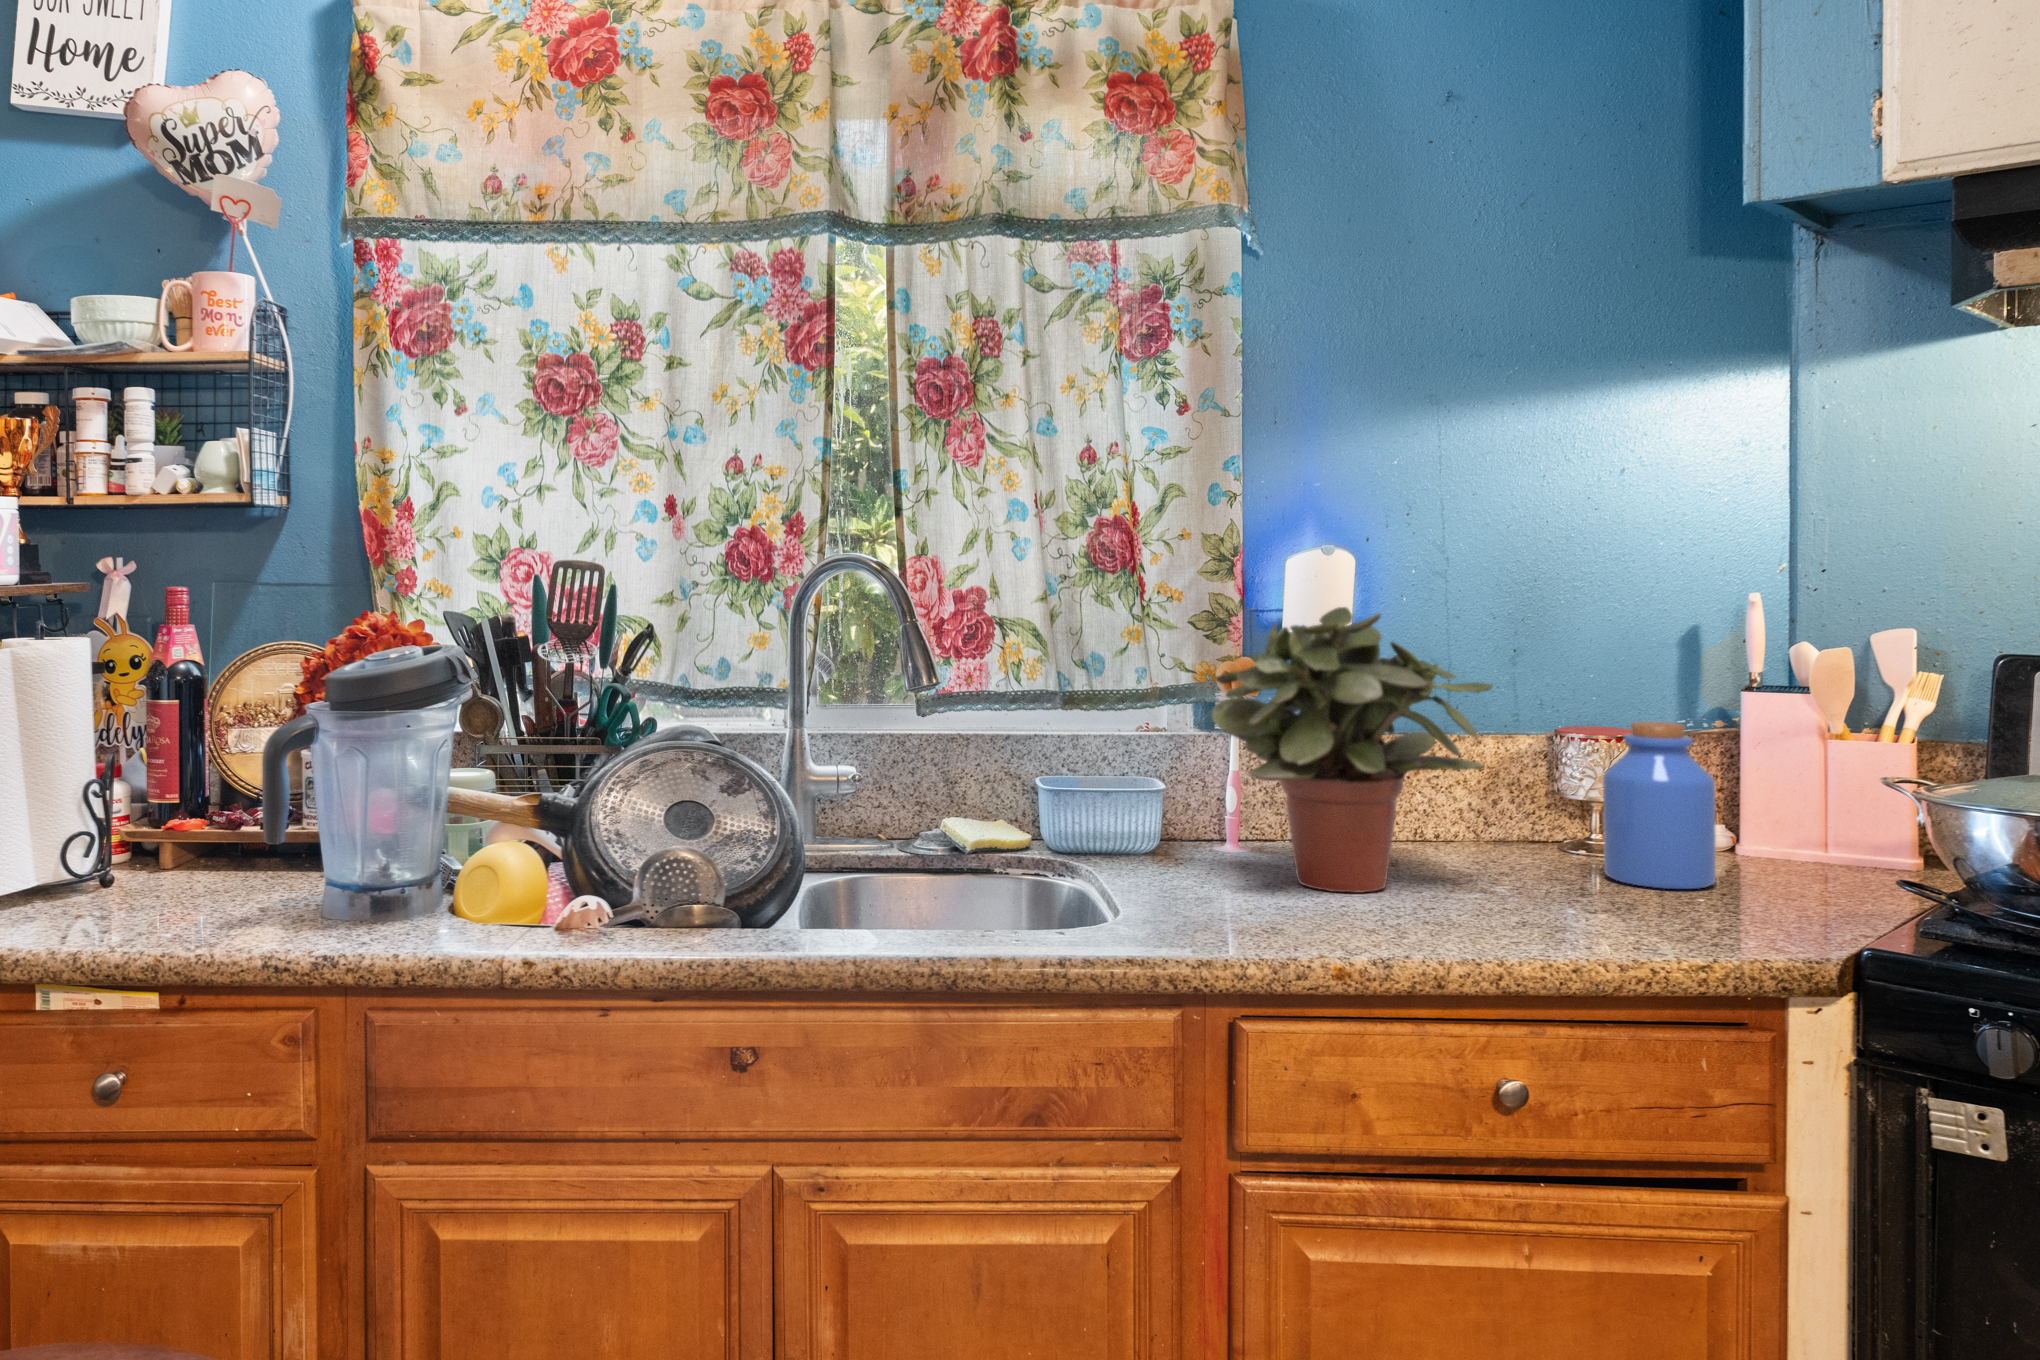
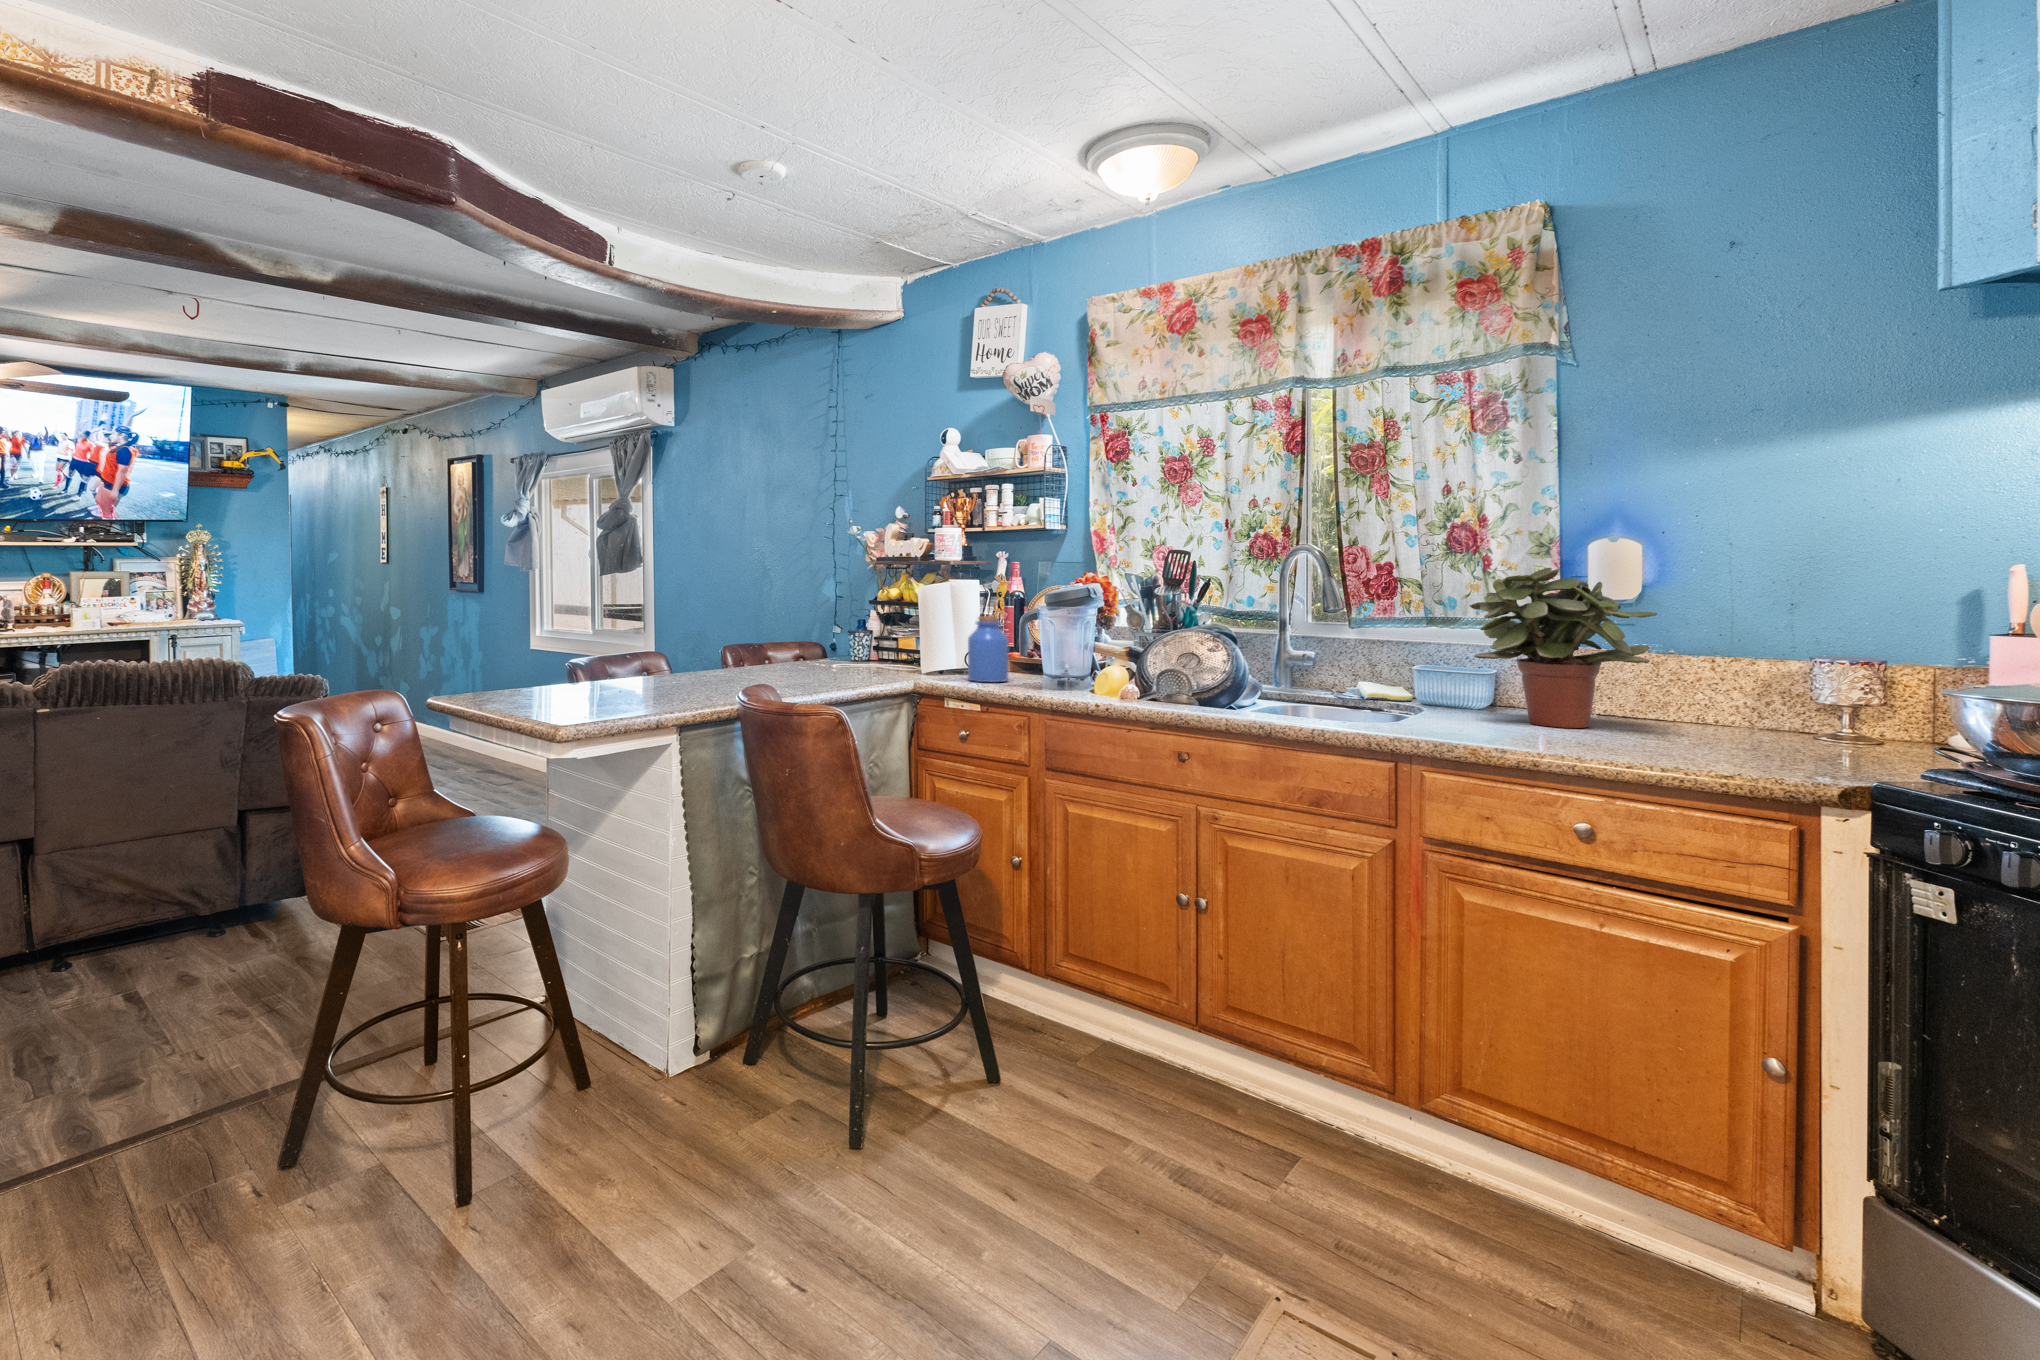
jar: present [1603,722,1716,889] -> present [968,616,1009,682]

